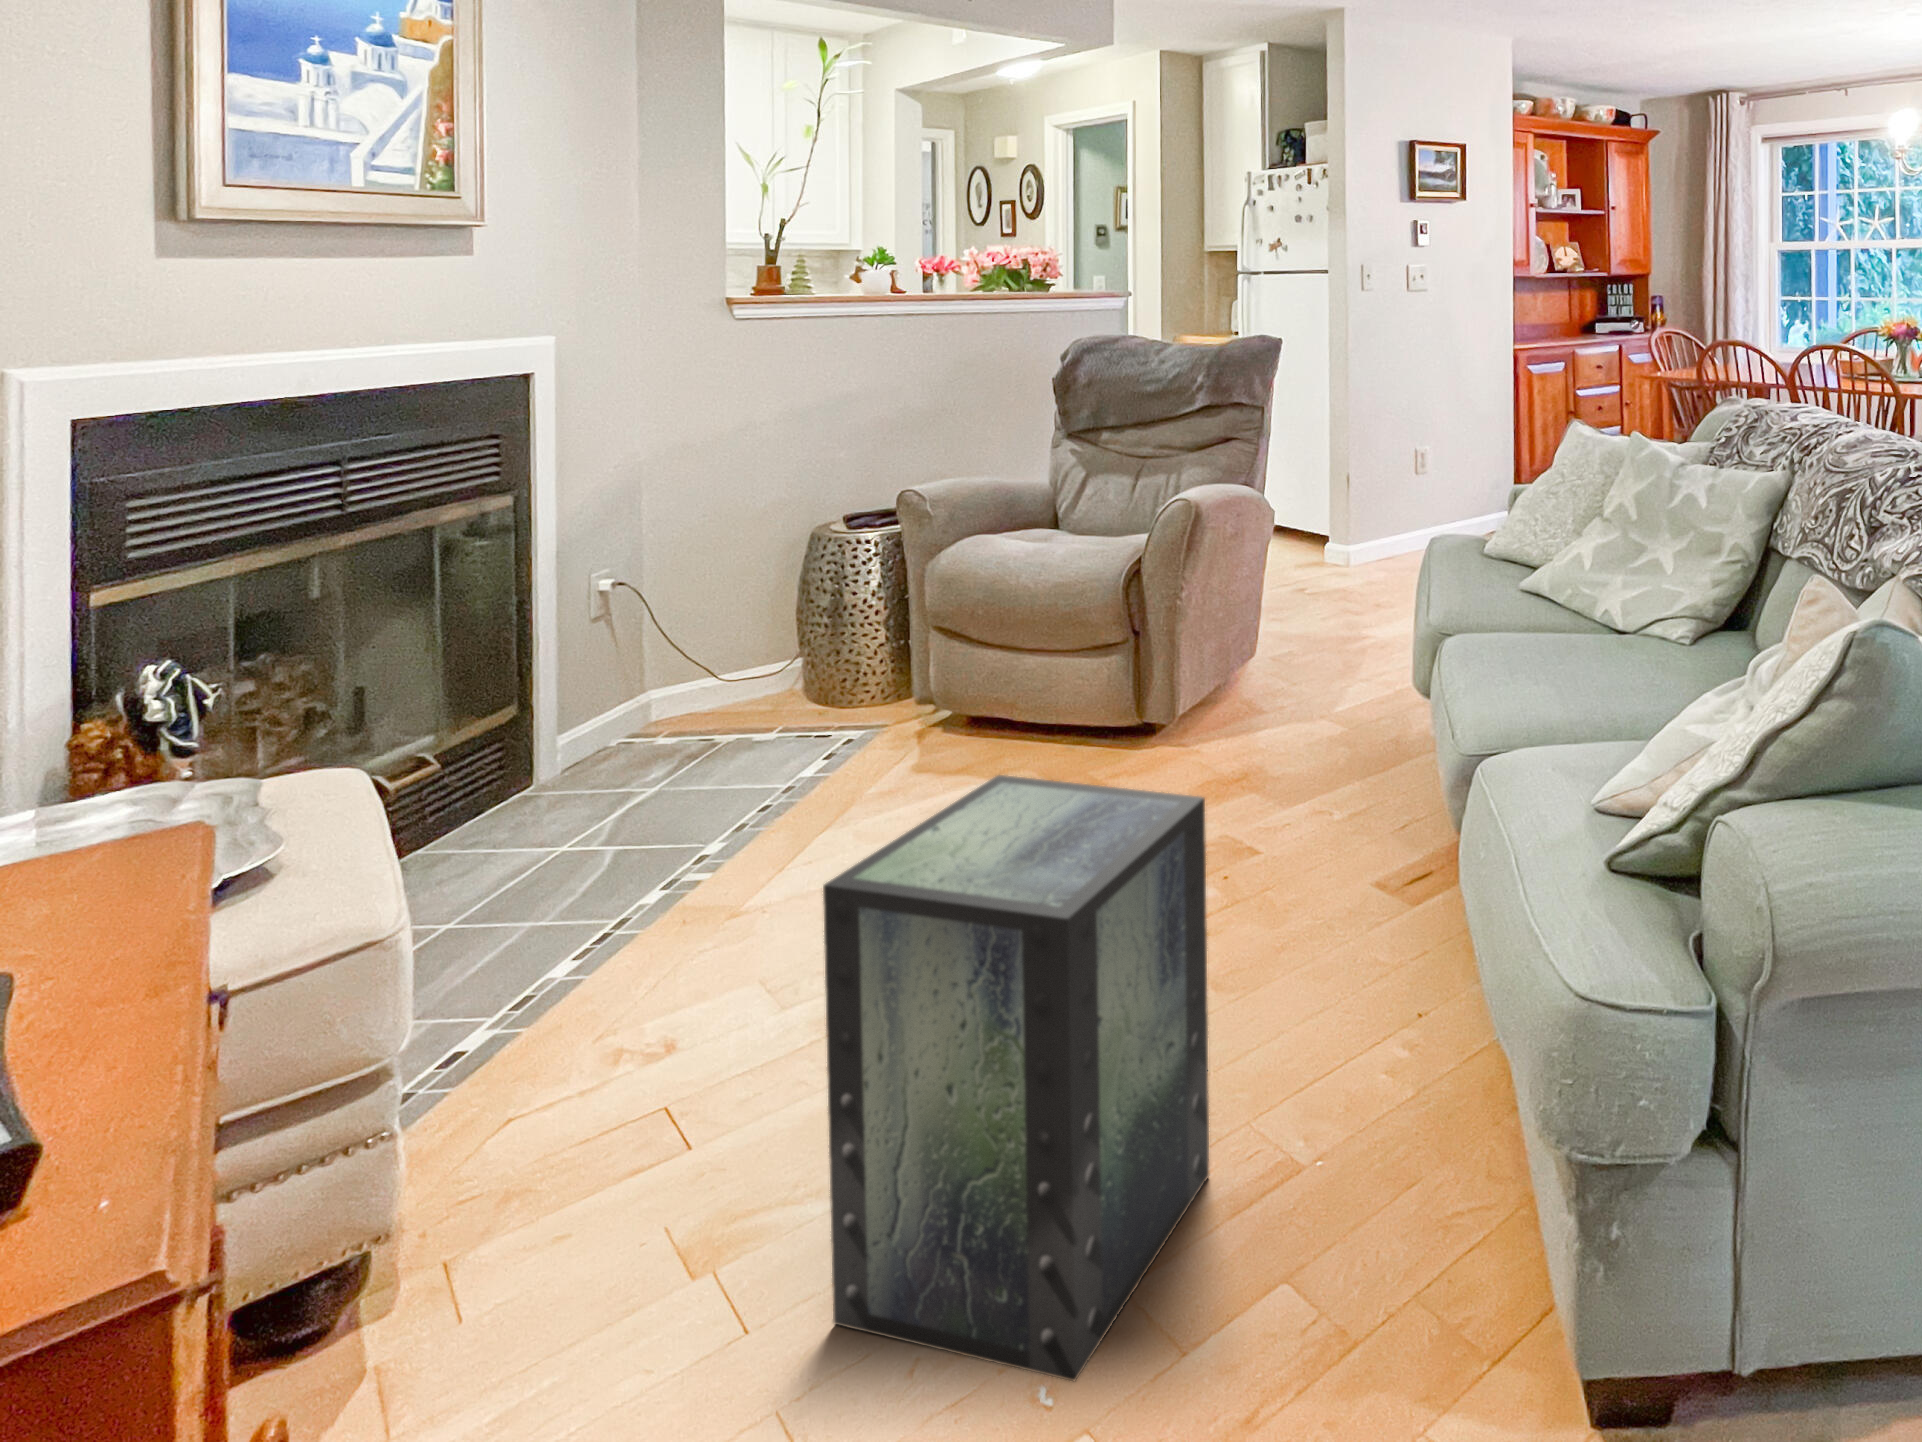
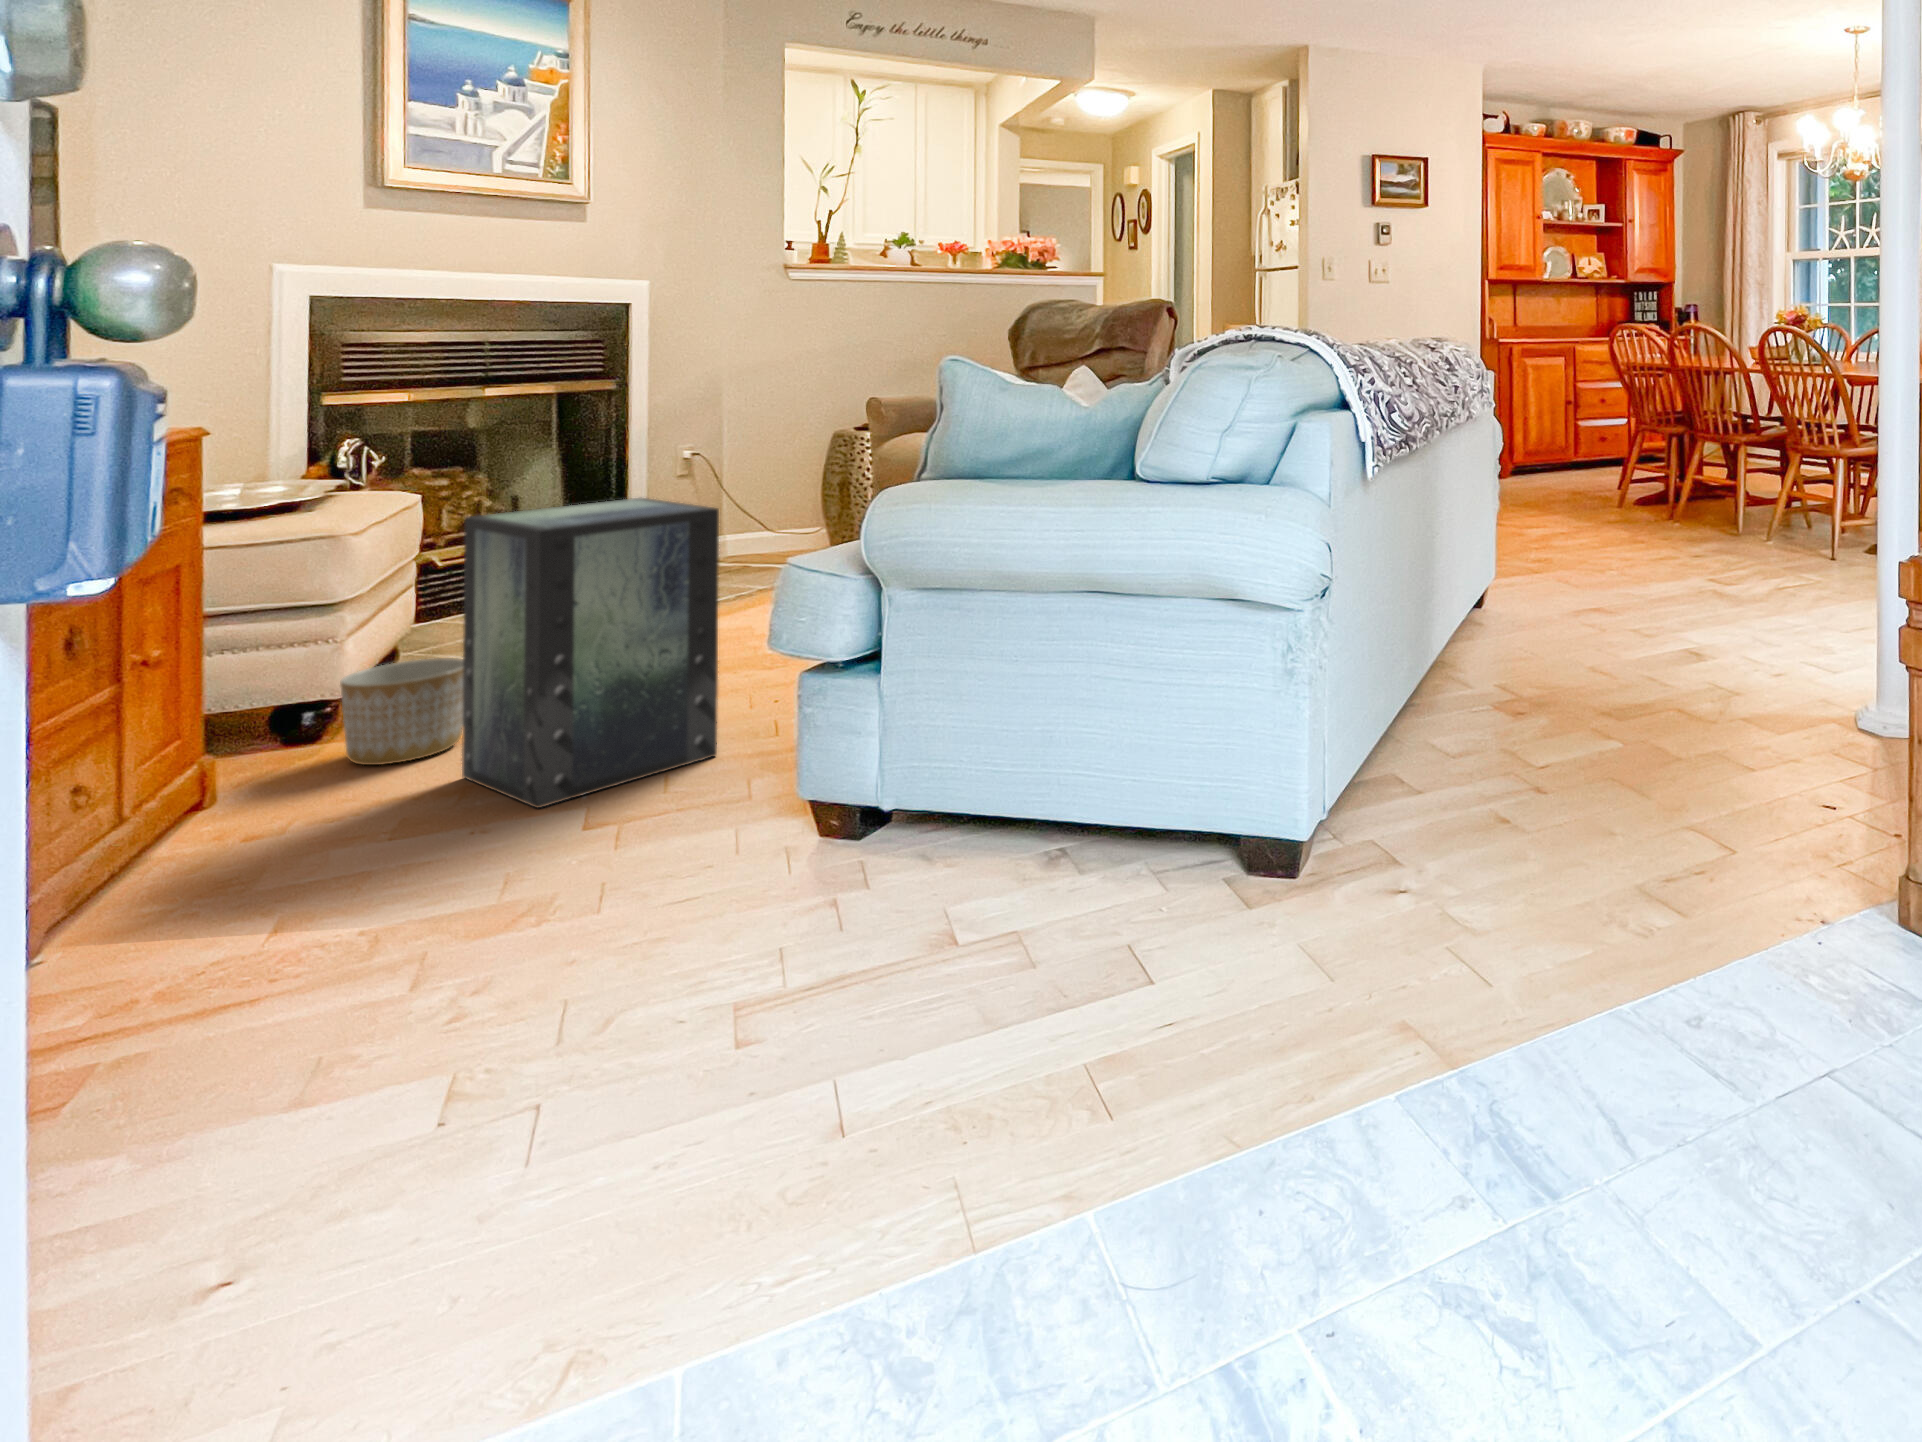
planter: none [534,1085,736,1331] -> present [340,658,463,765]

